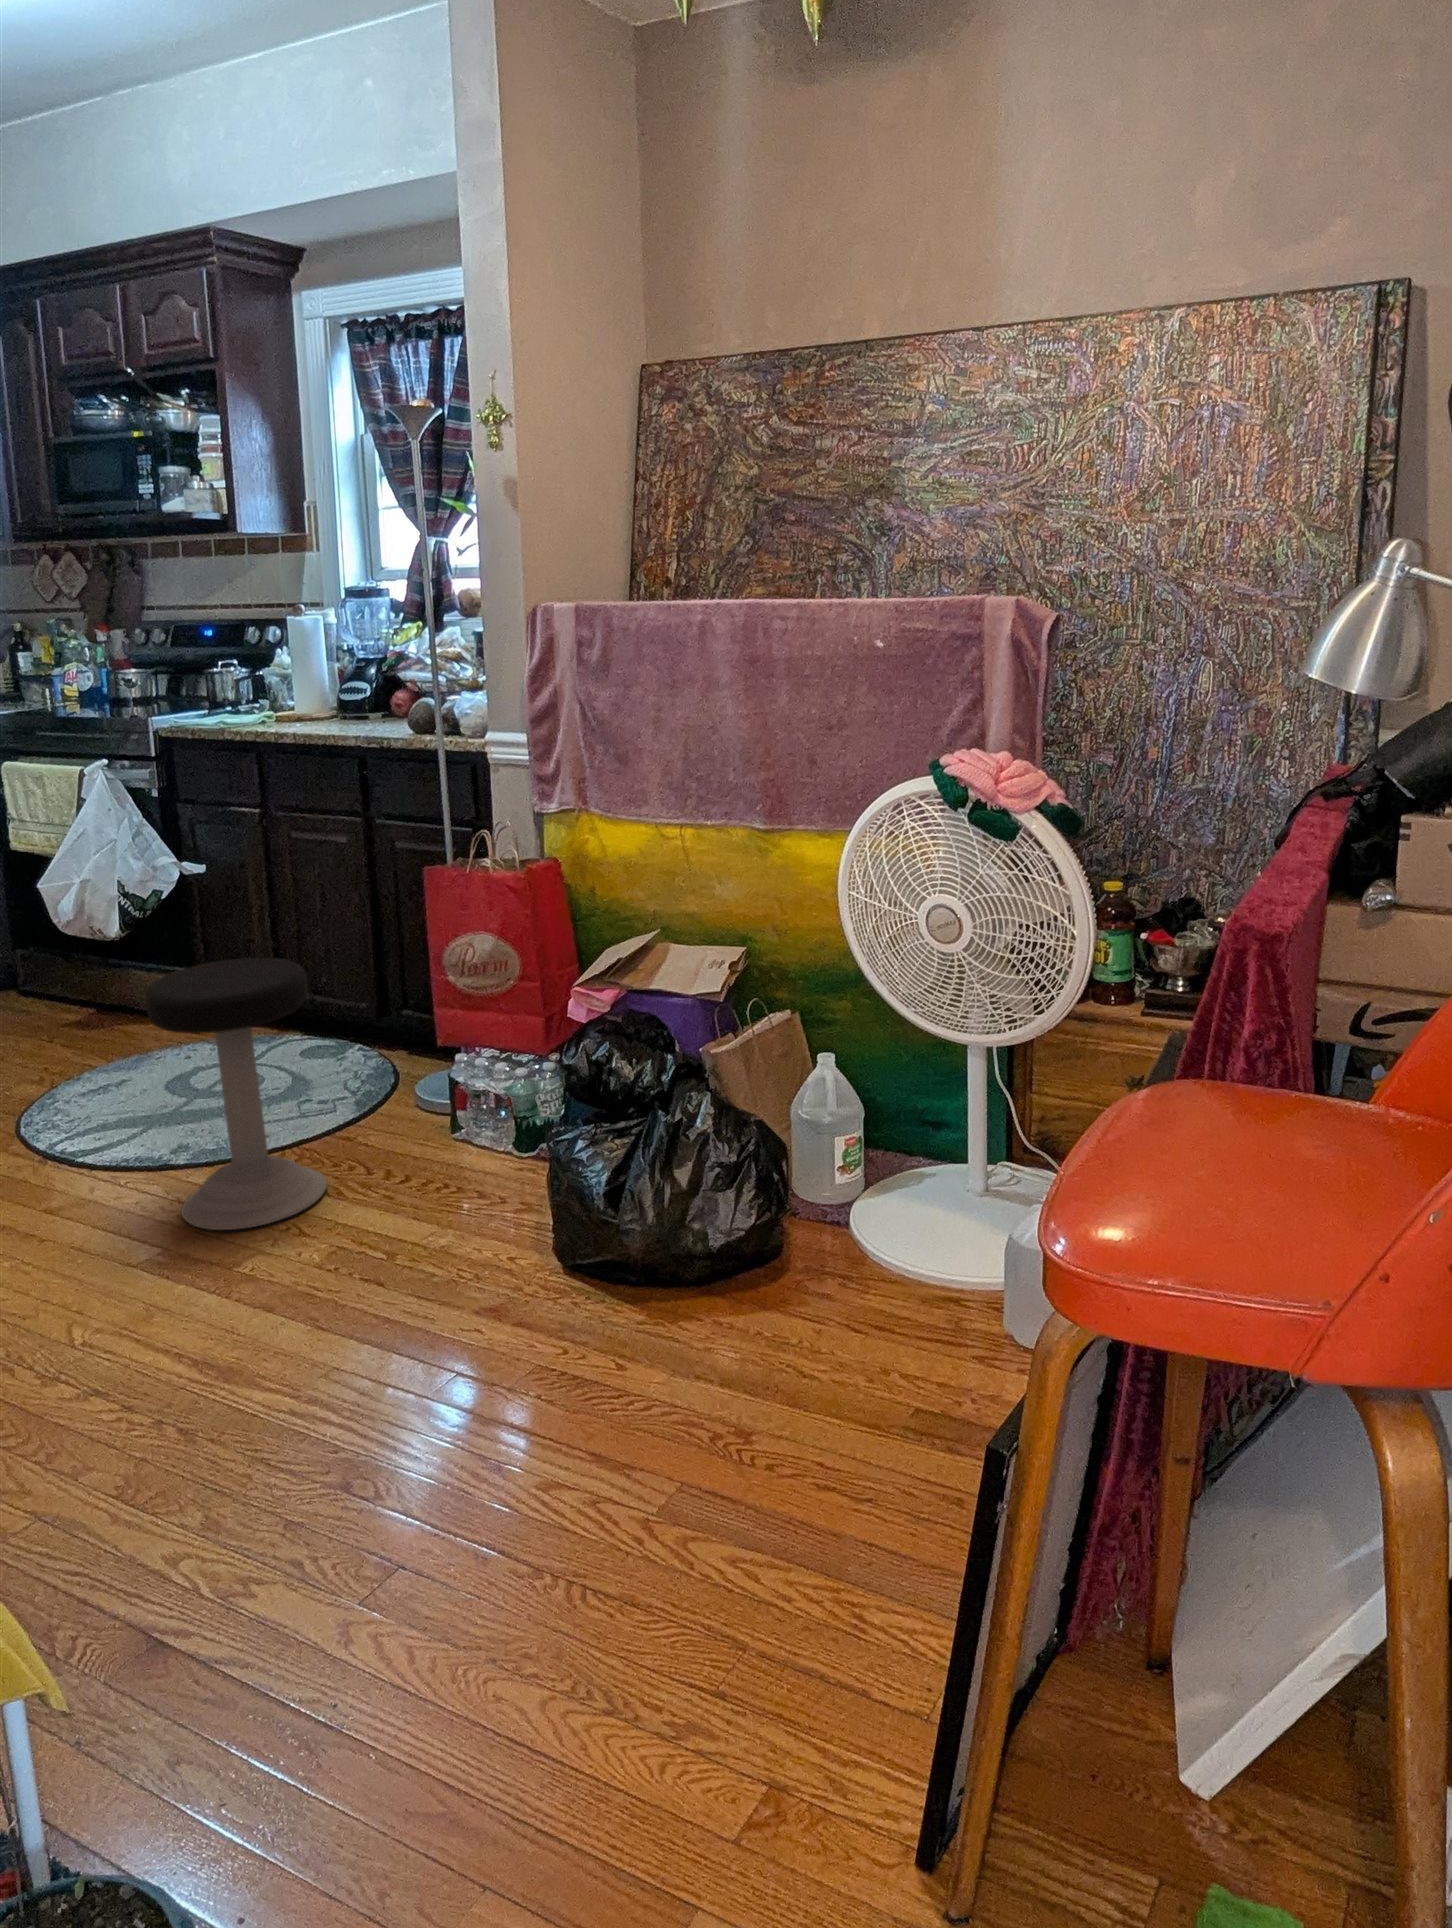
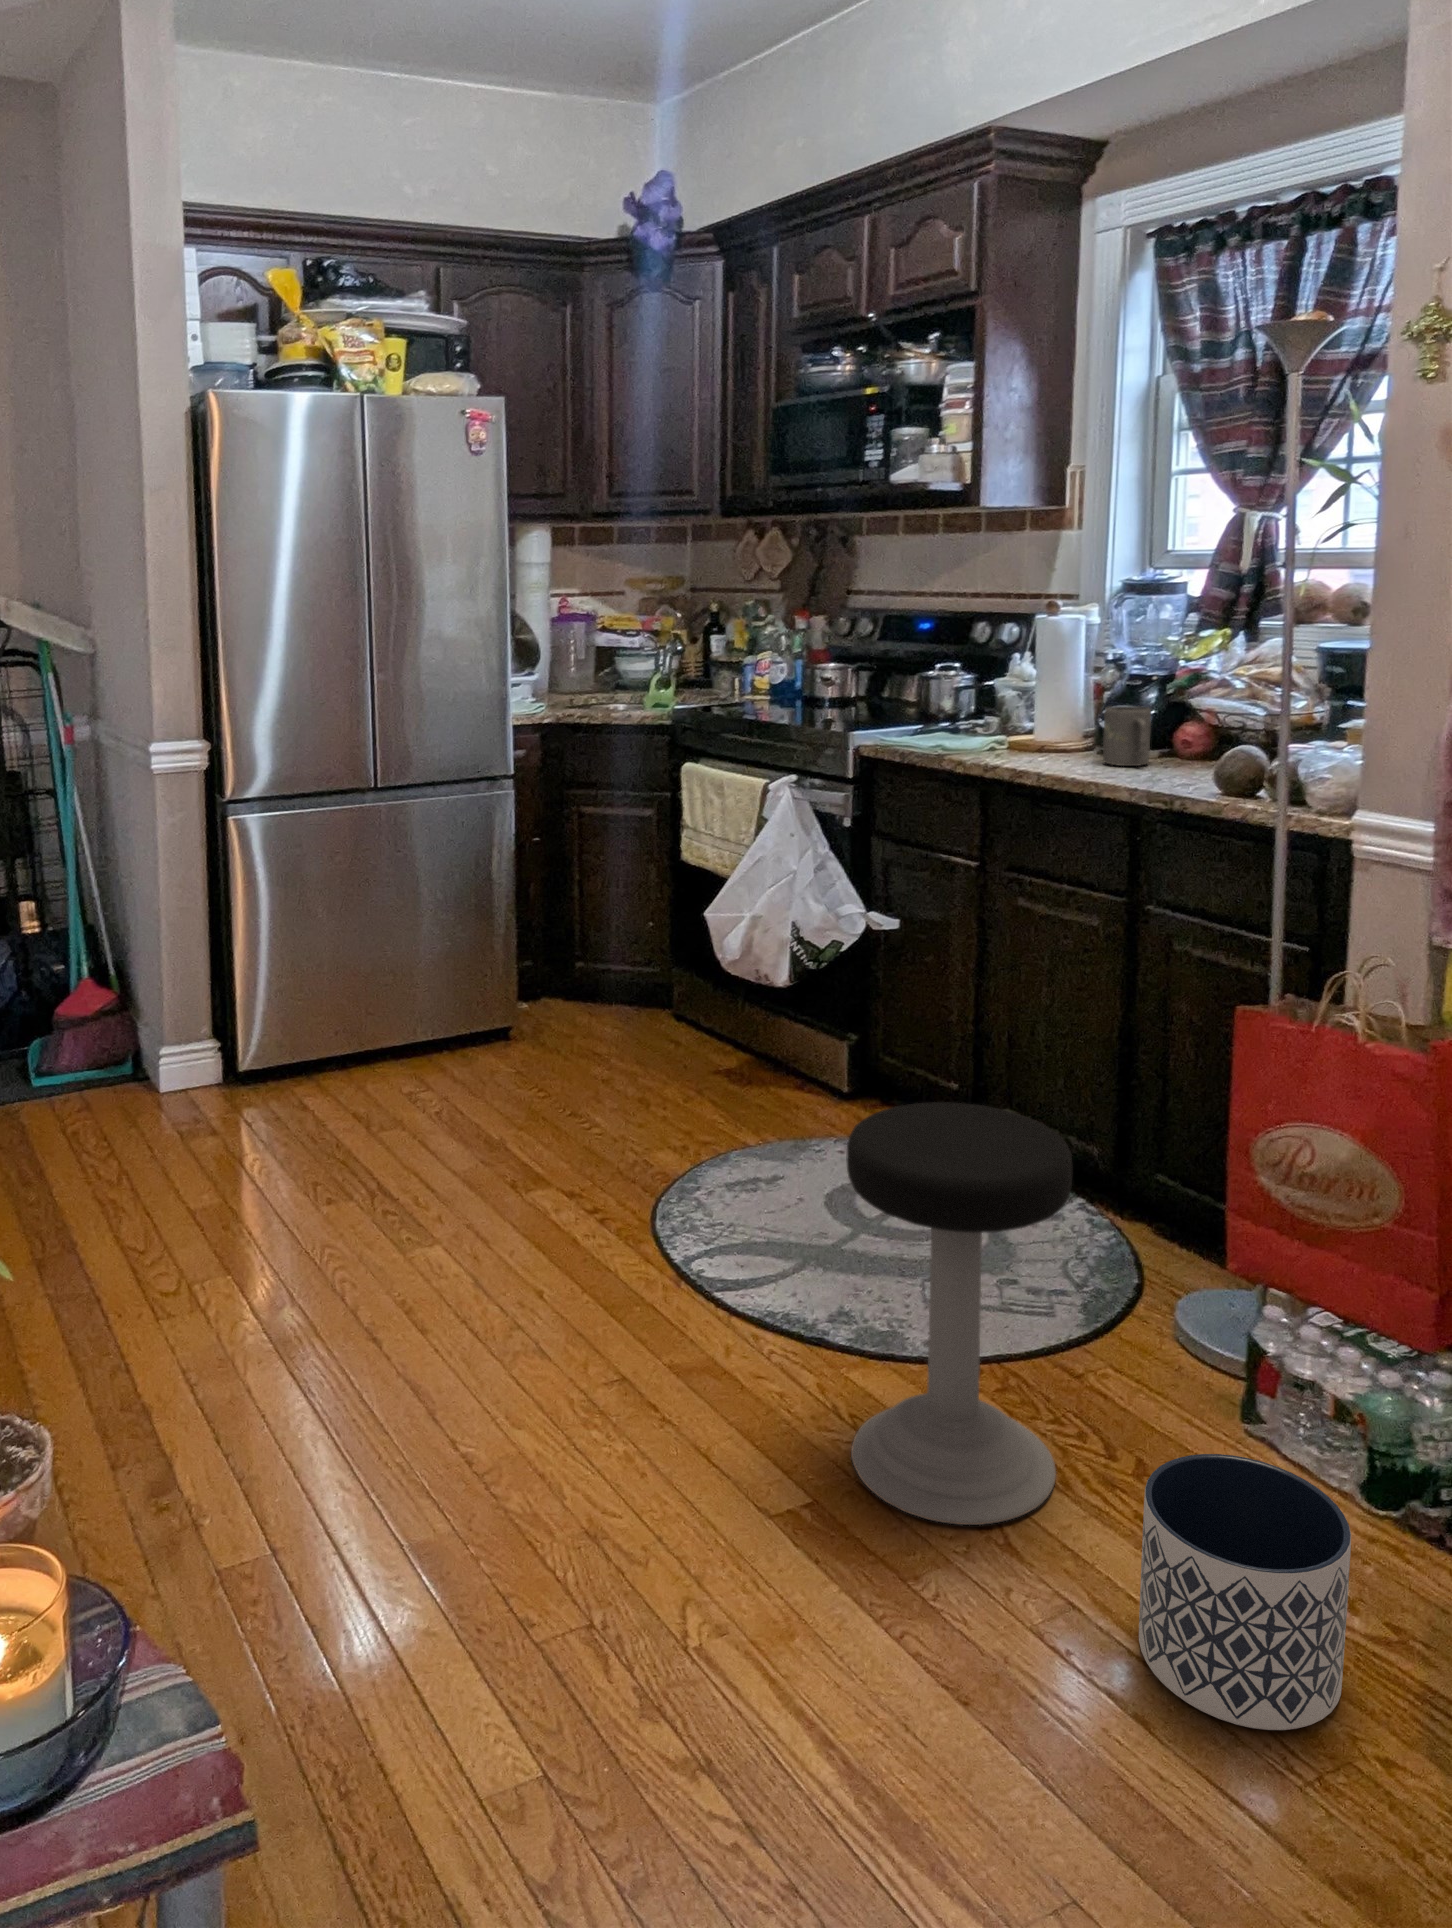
mug: none [337,682,375,726] -> present [1103,706,1151,766]
planter: none [358,1123,484,1263] -> present [1139,1454,1351,1730]

